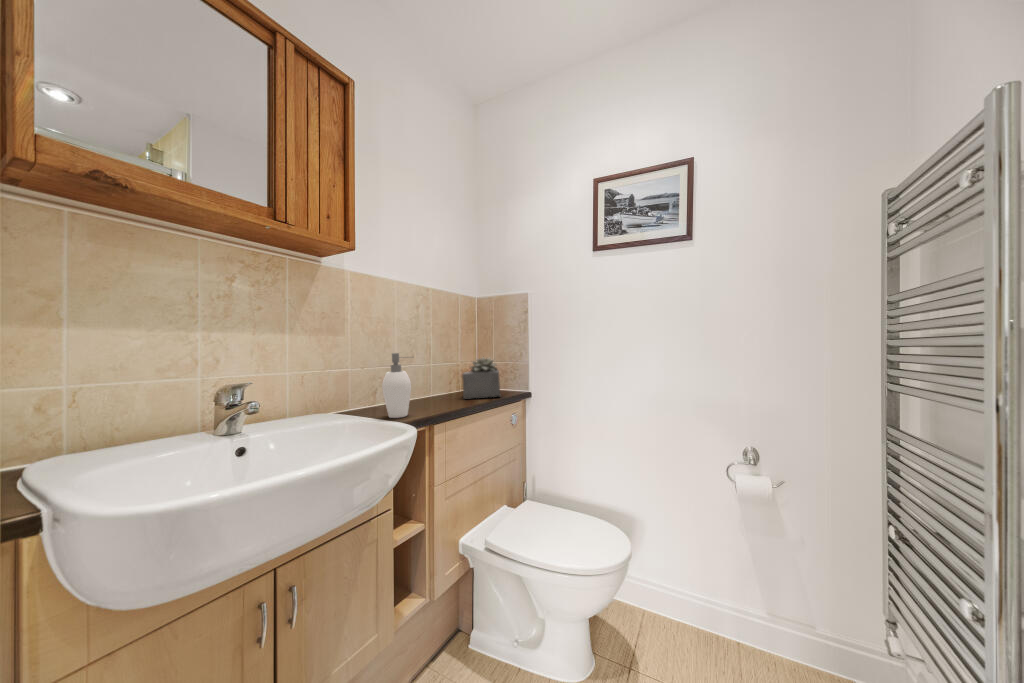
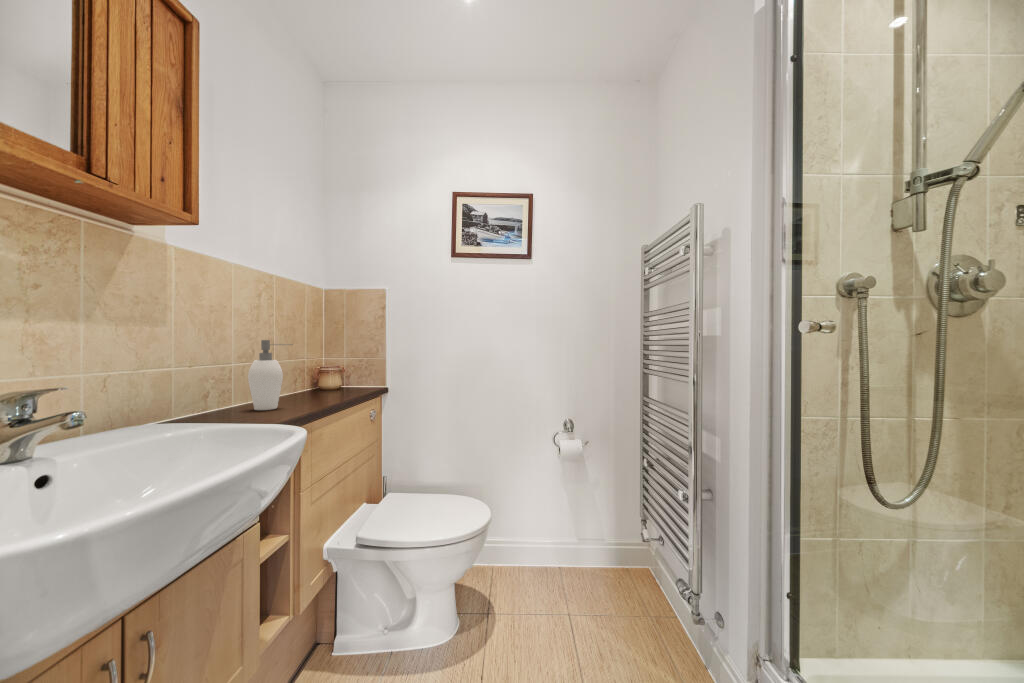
succulent plant: present [462,358,500,398] -> none [311,351,358,395]

